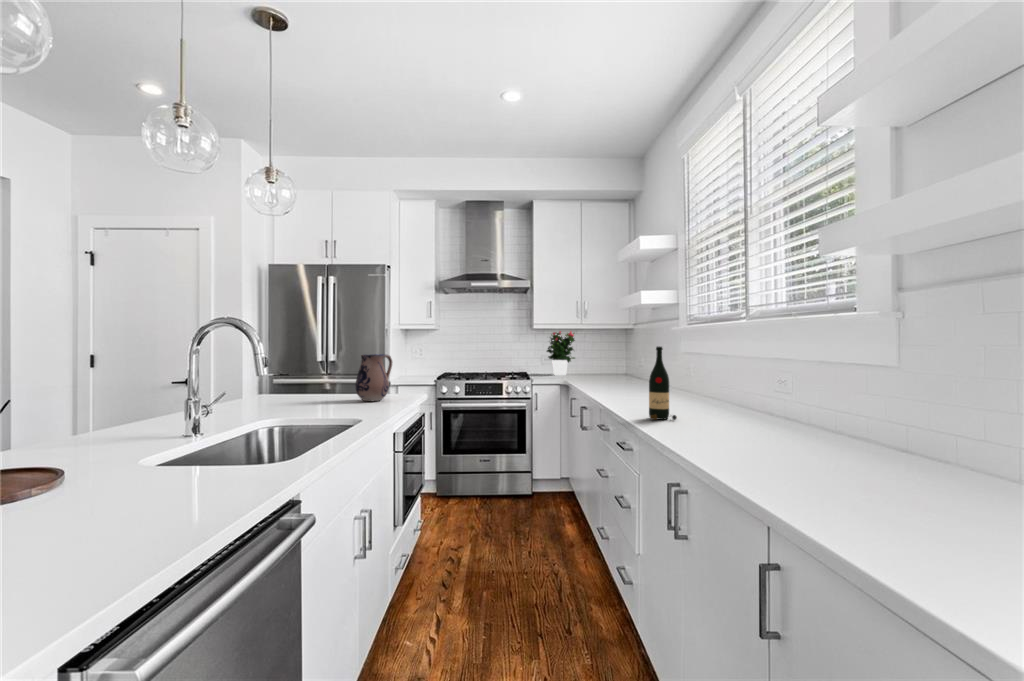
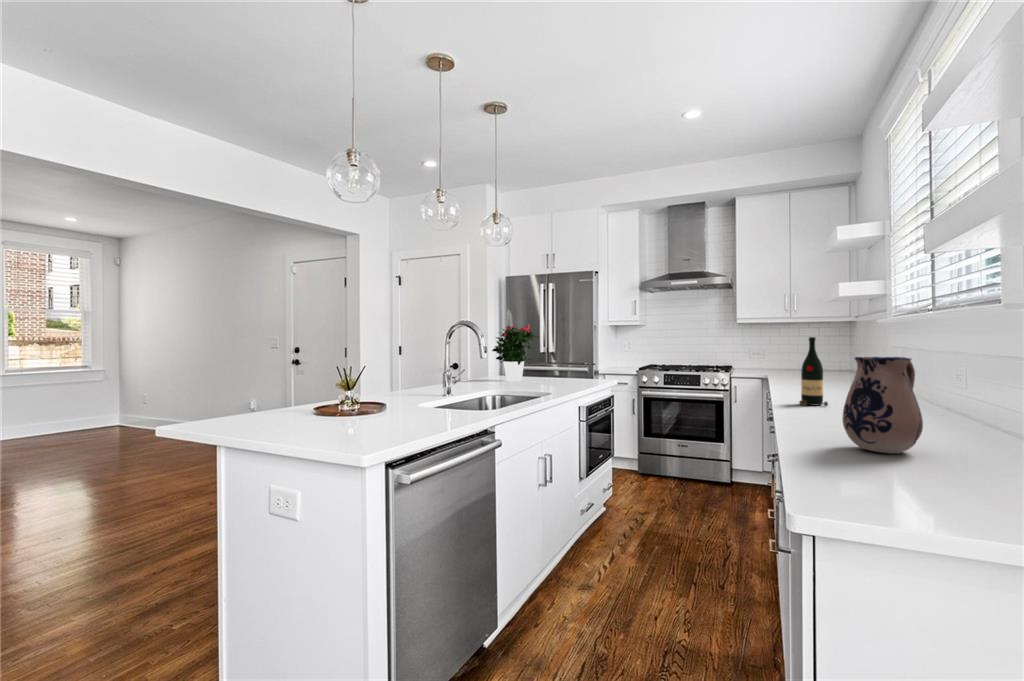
potted flower: present [547,331,575,375] -> present [492,324,537,381]
ceramic pitcher: present [355,354,392,401] -> present [843,357,923,453]

